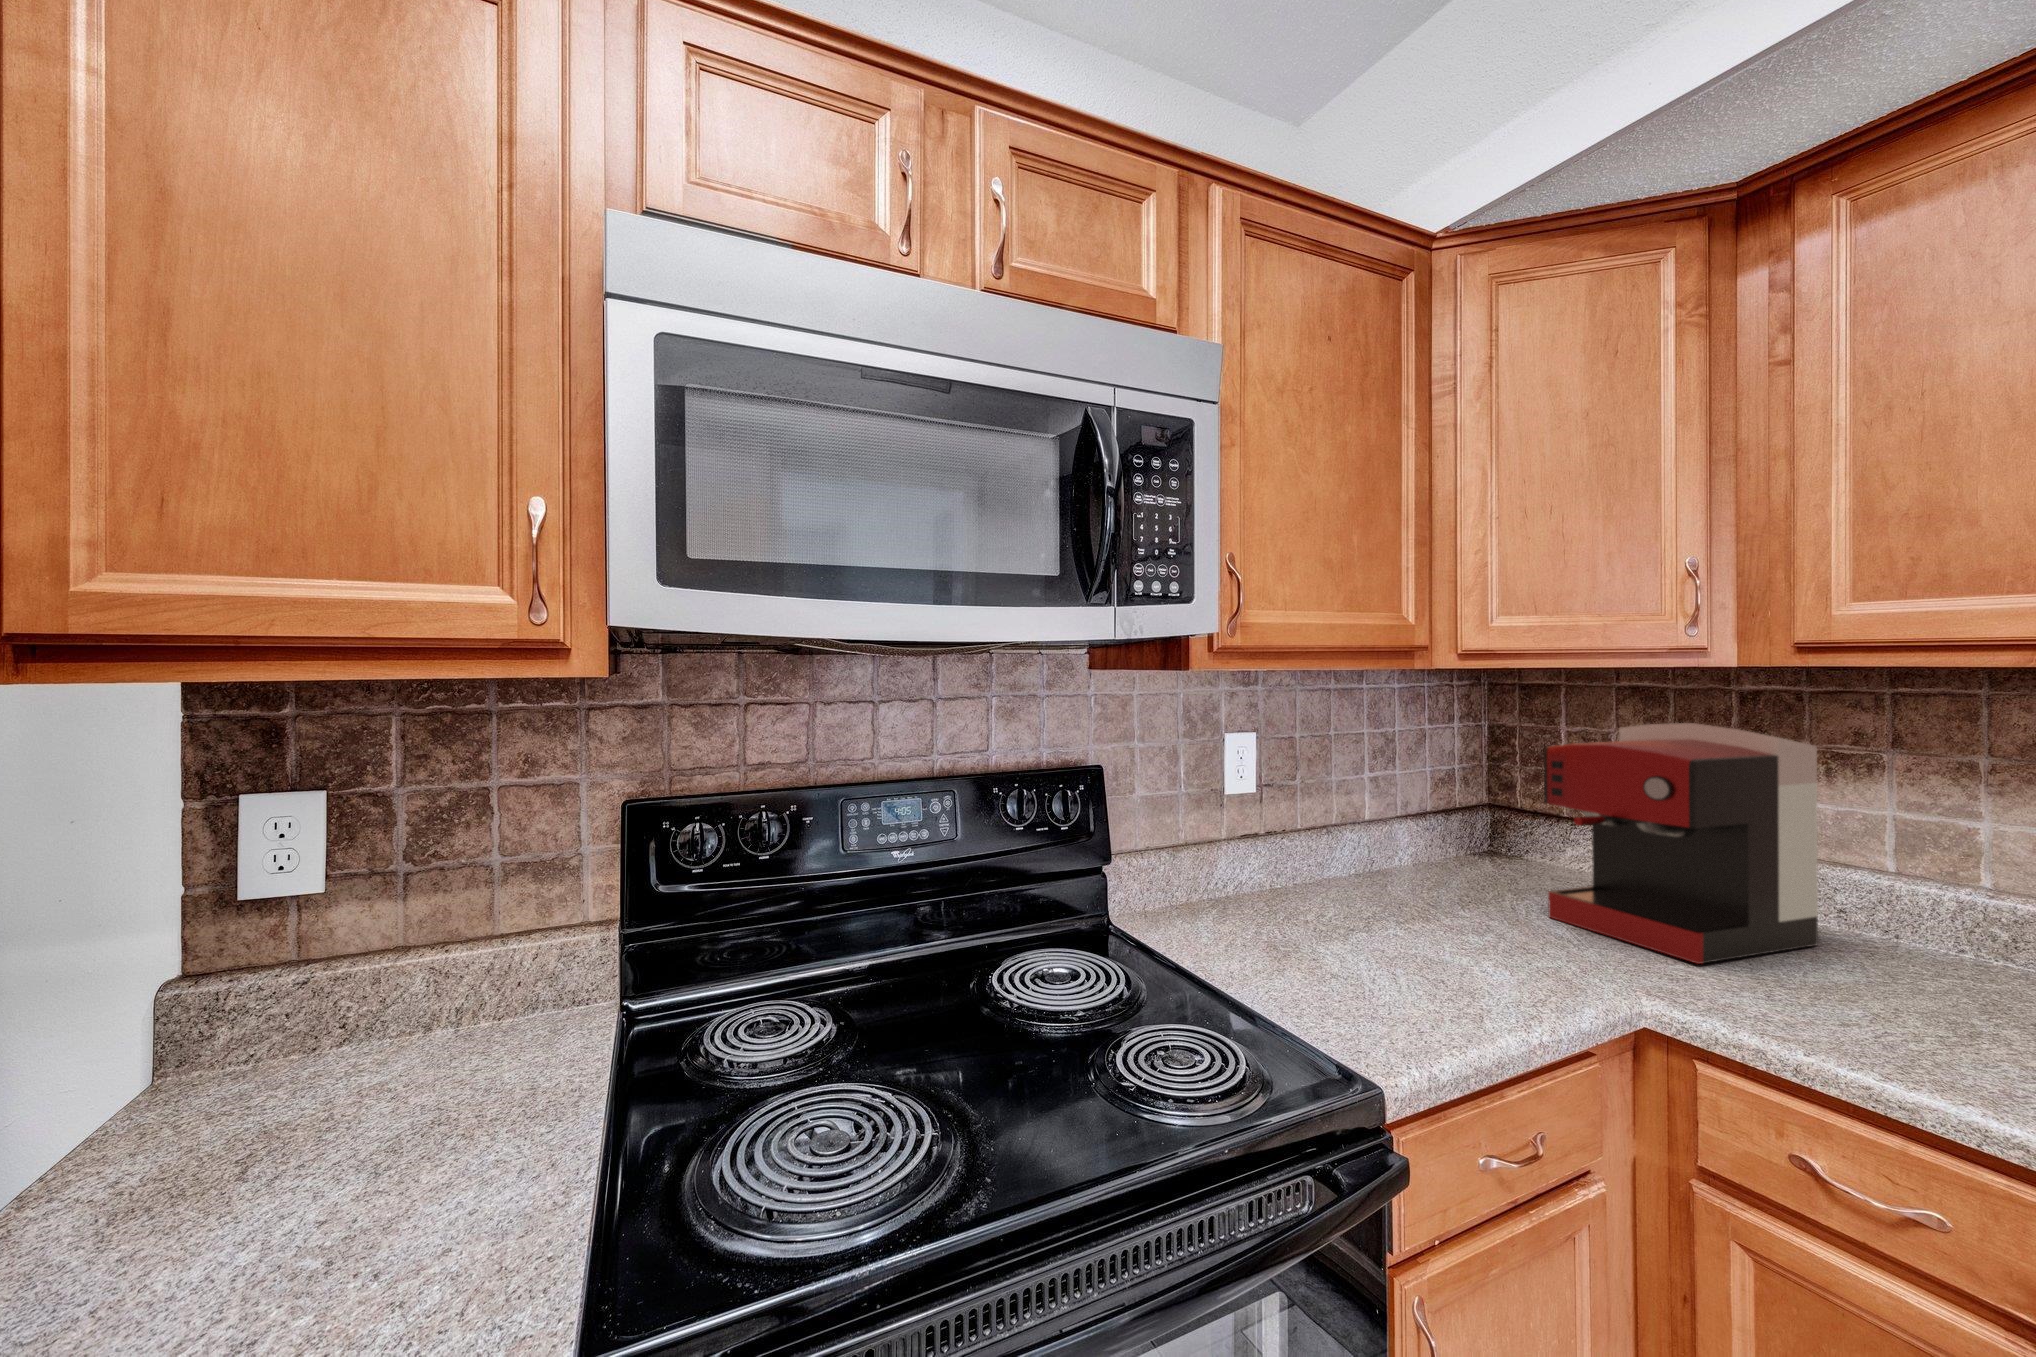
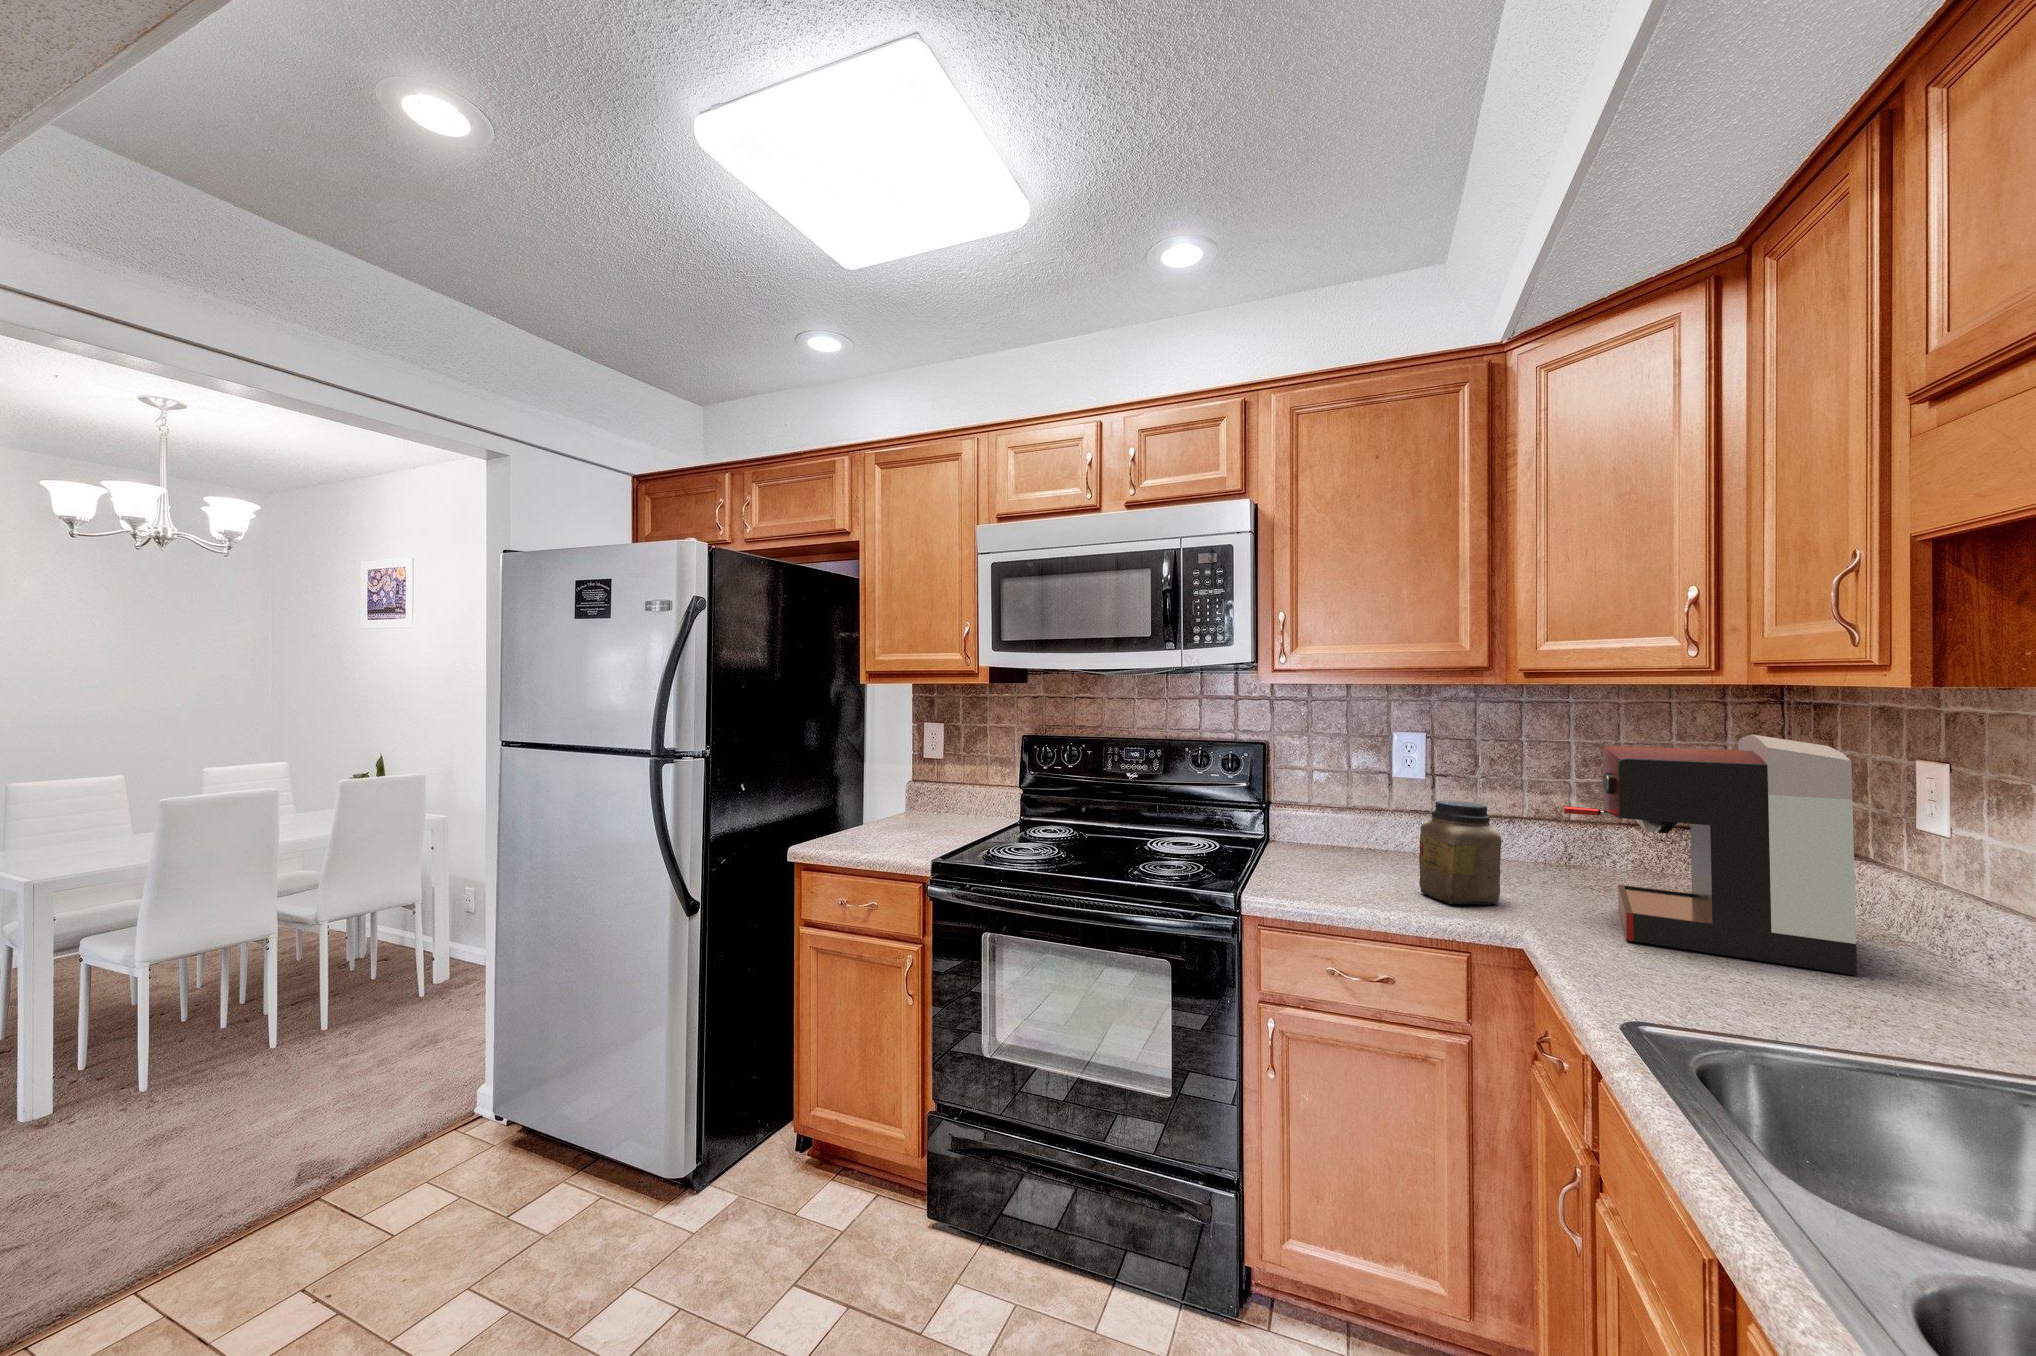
jar: none [1438,825,1524,967] -> present [1419,800,1502,904]

